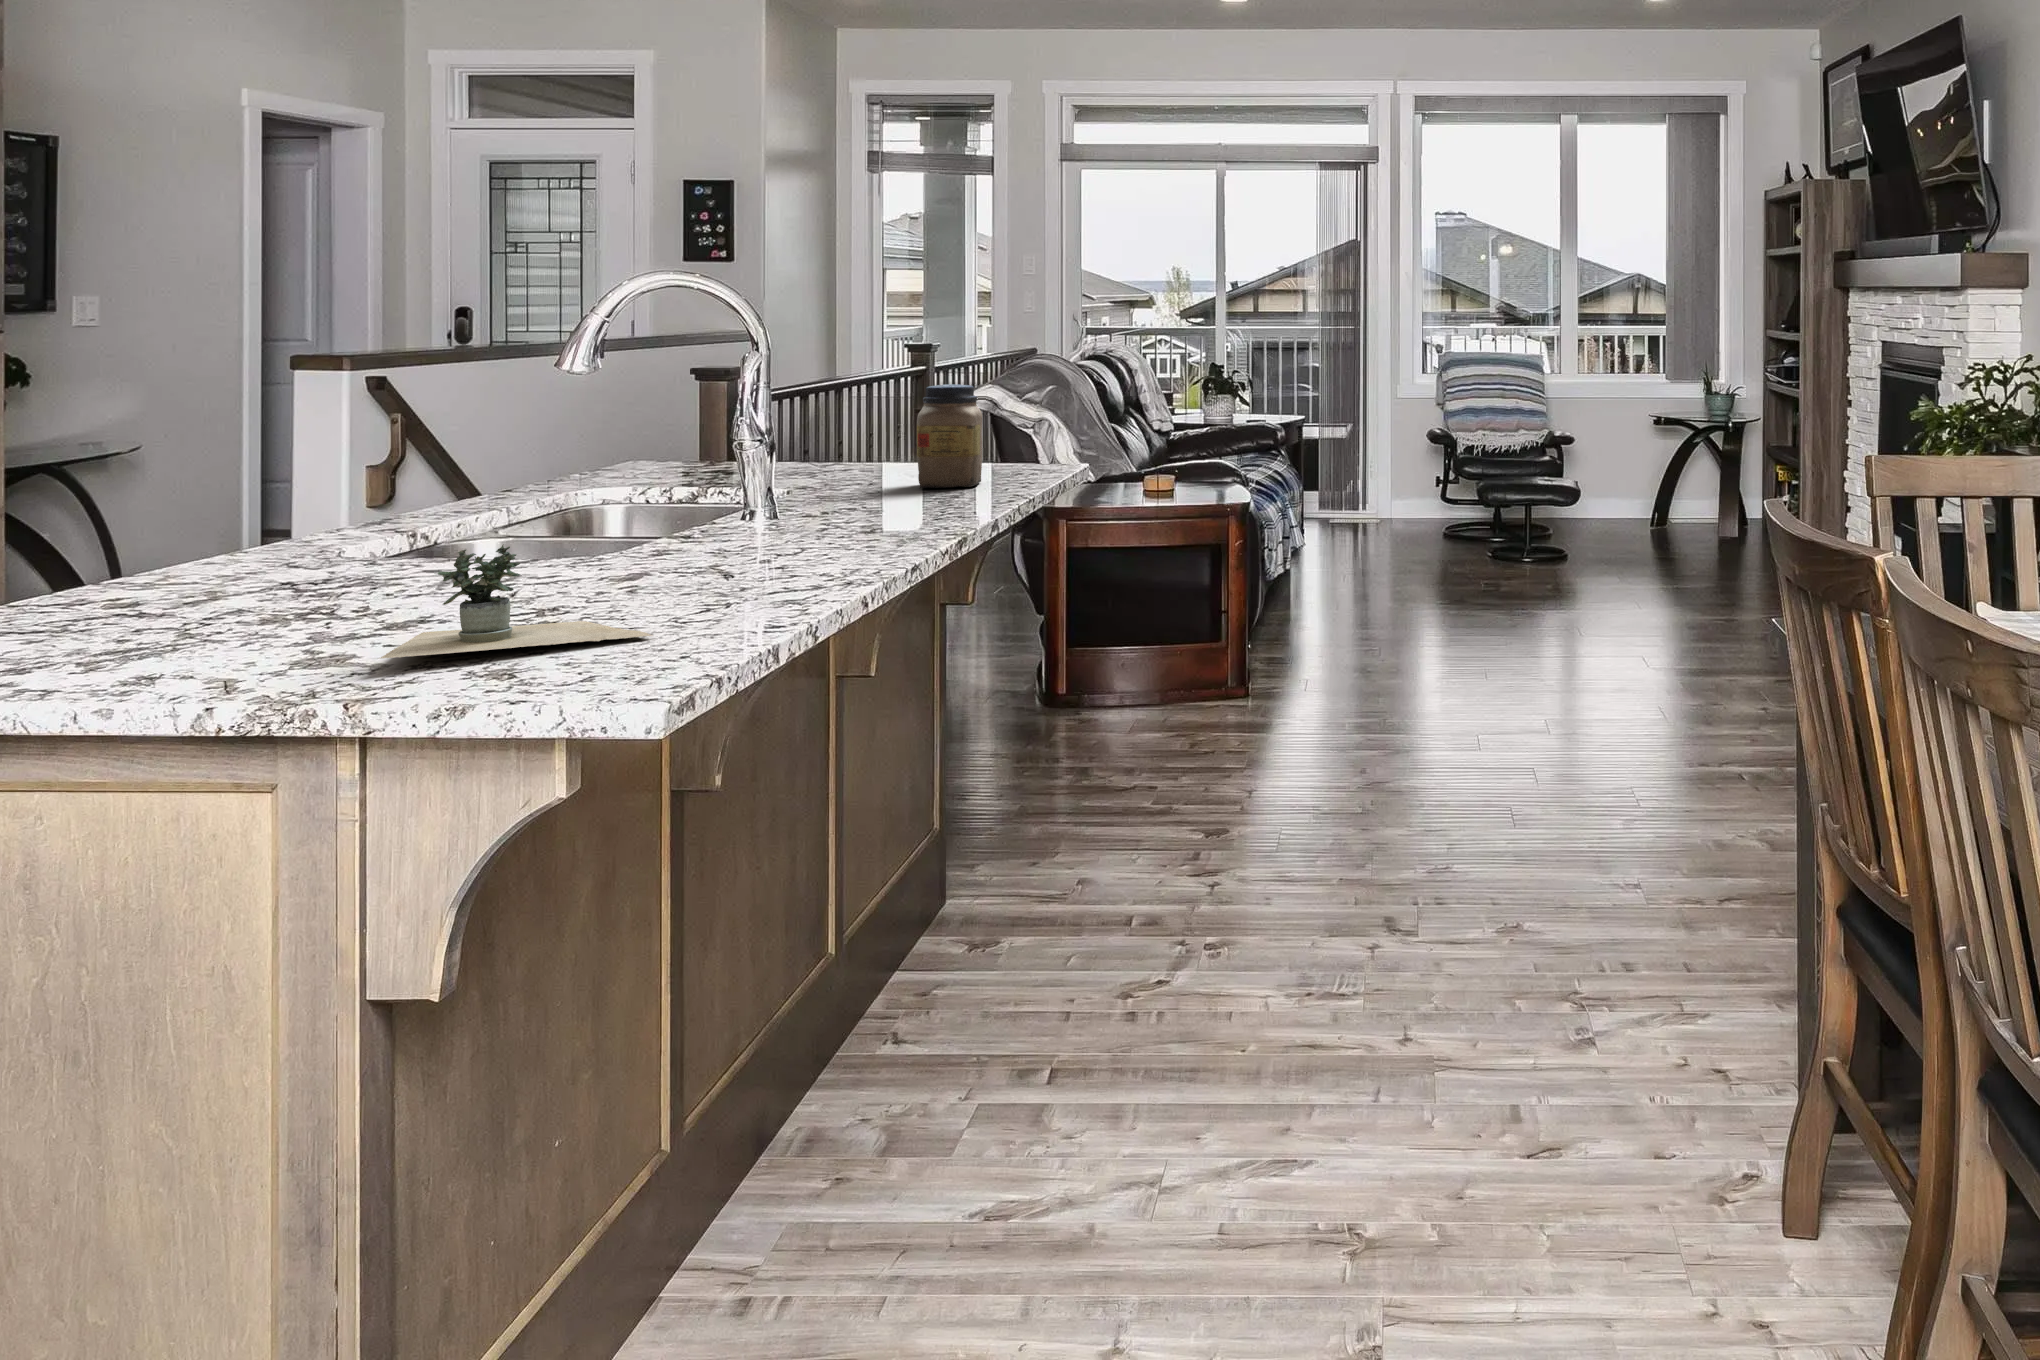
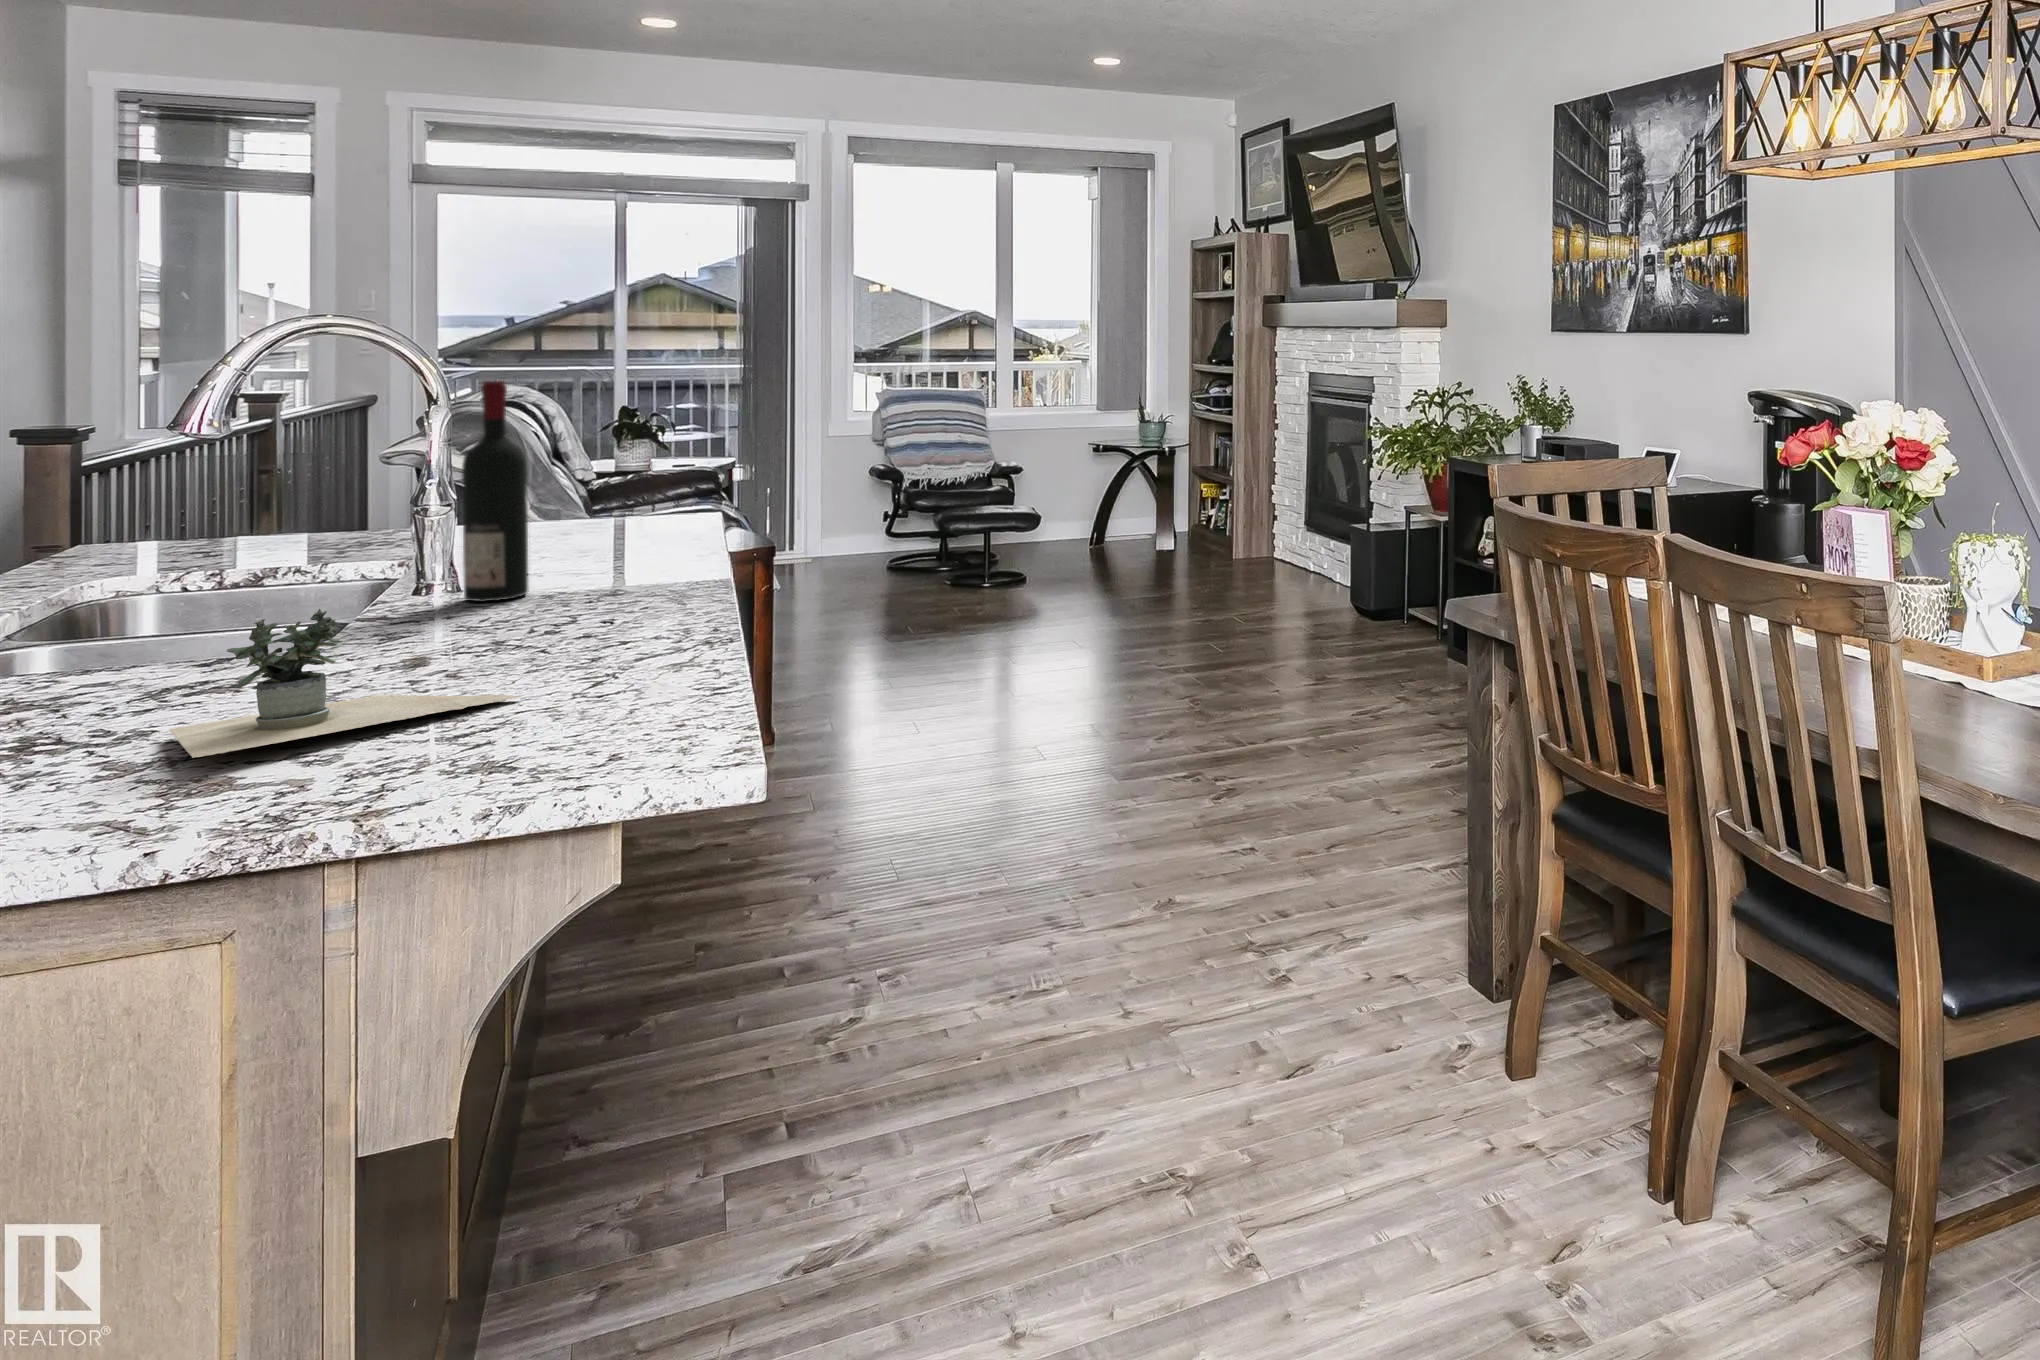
wine bottle: none [771,349,825,545] -> present [462,381,529,602]
jar: present [917,384,982,488] -> none [530,422,611,537]

